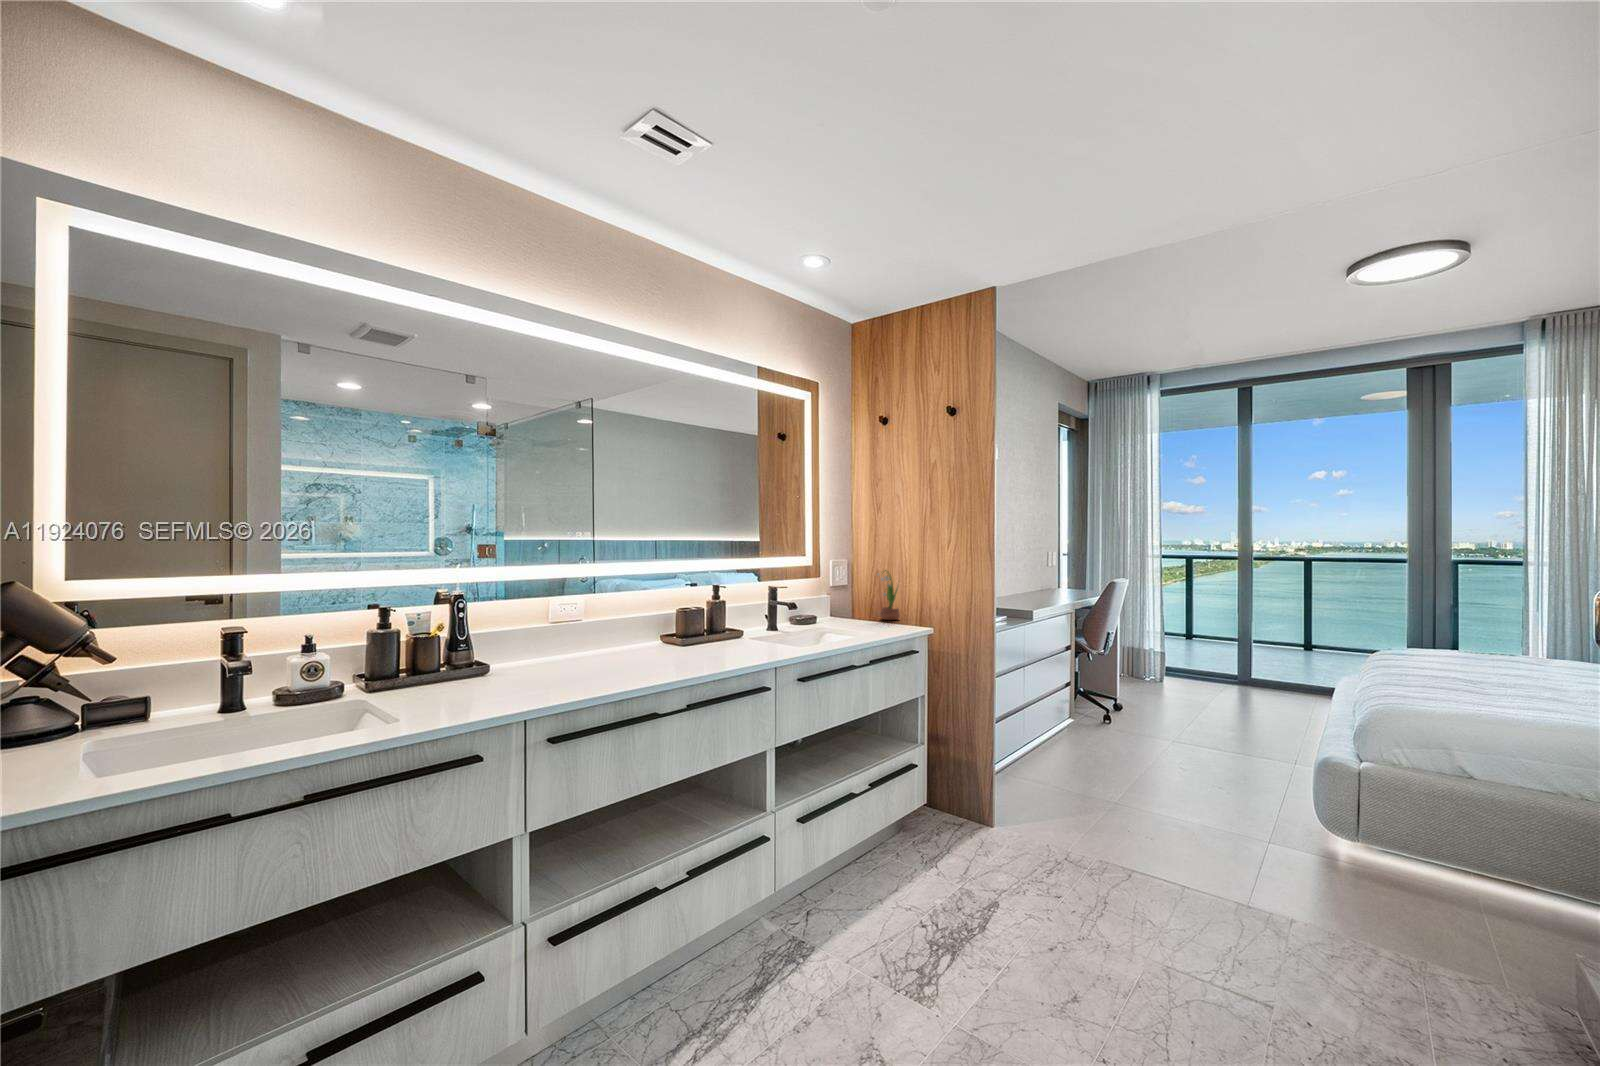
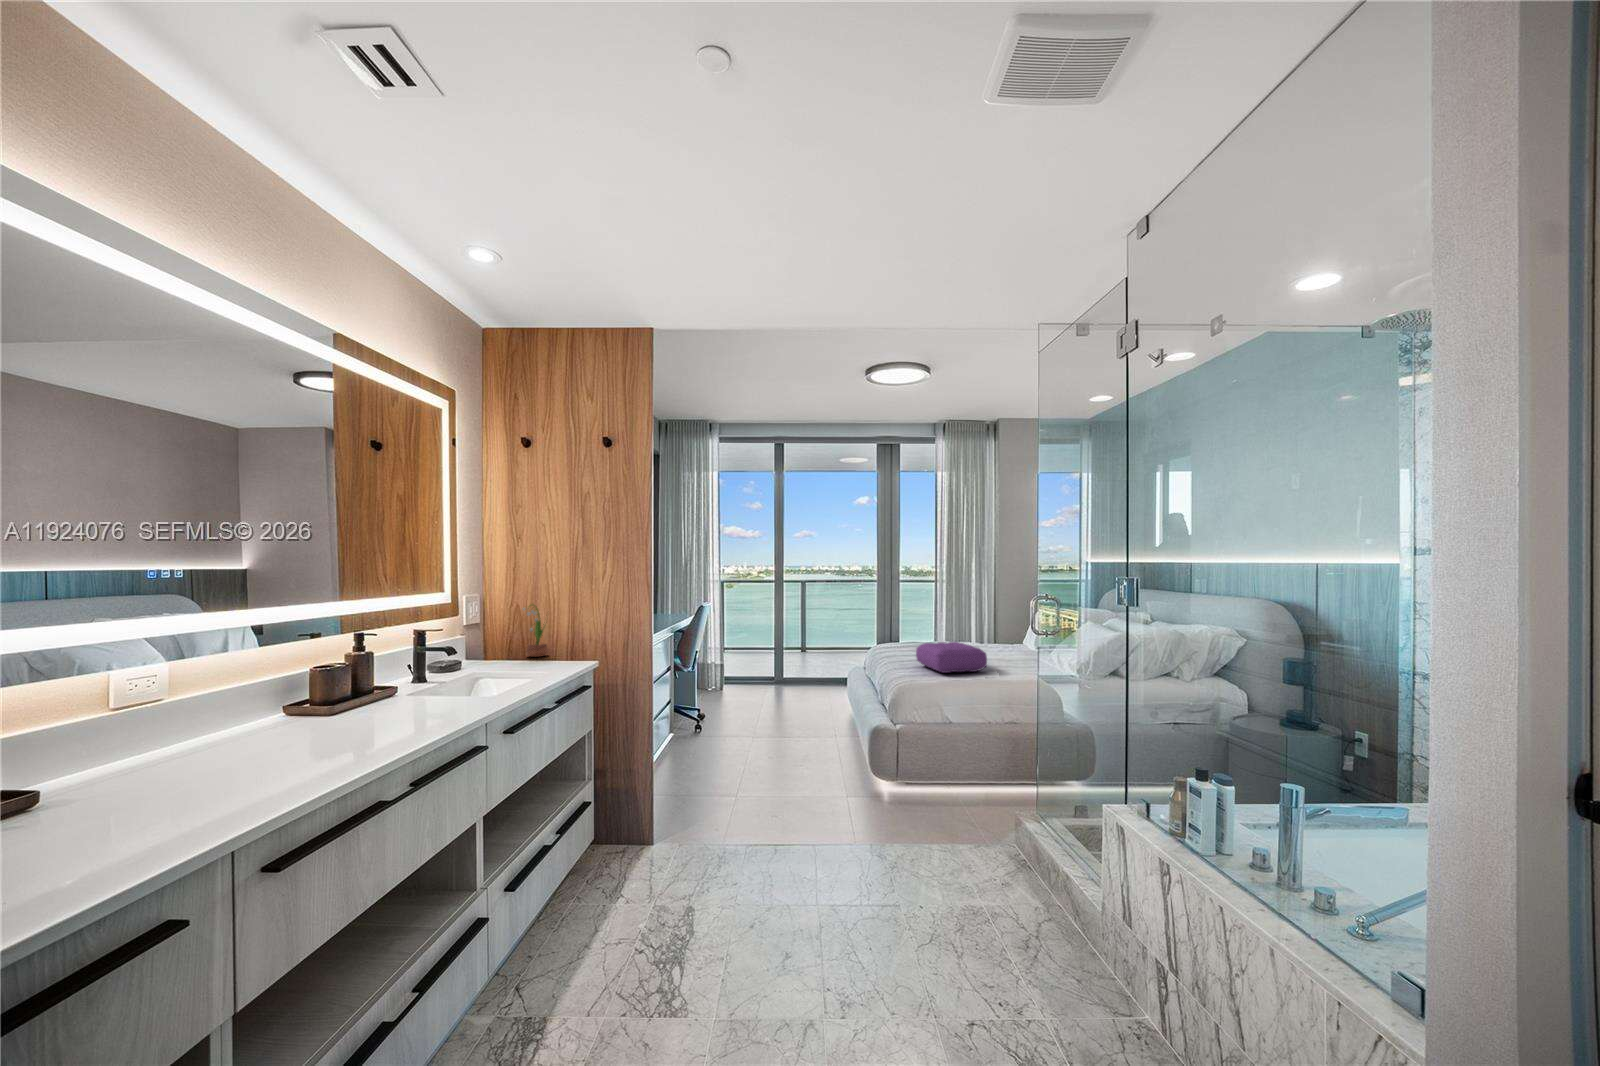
pillow: none [1420,659,1566,715] -> present [916,642,987,673]

